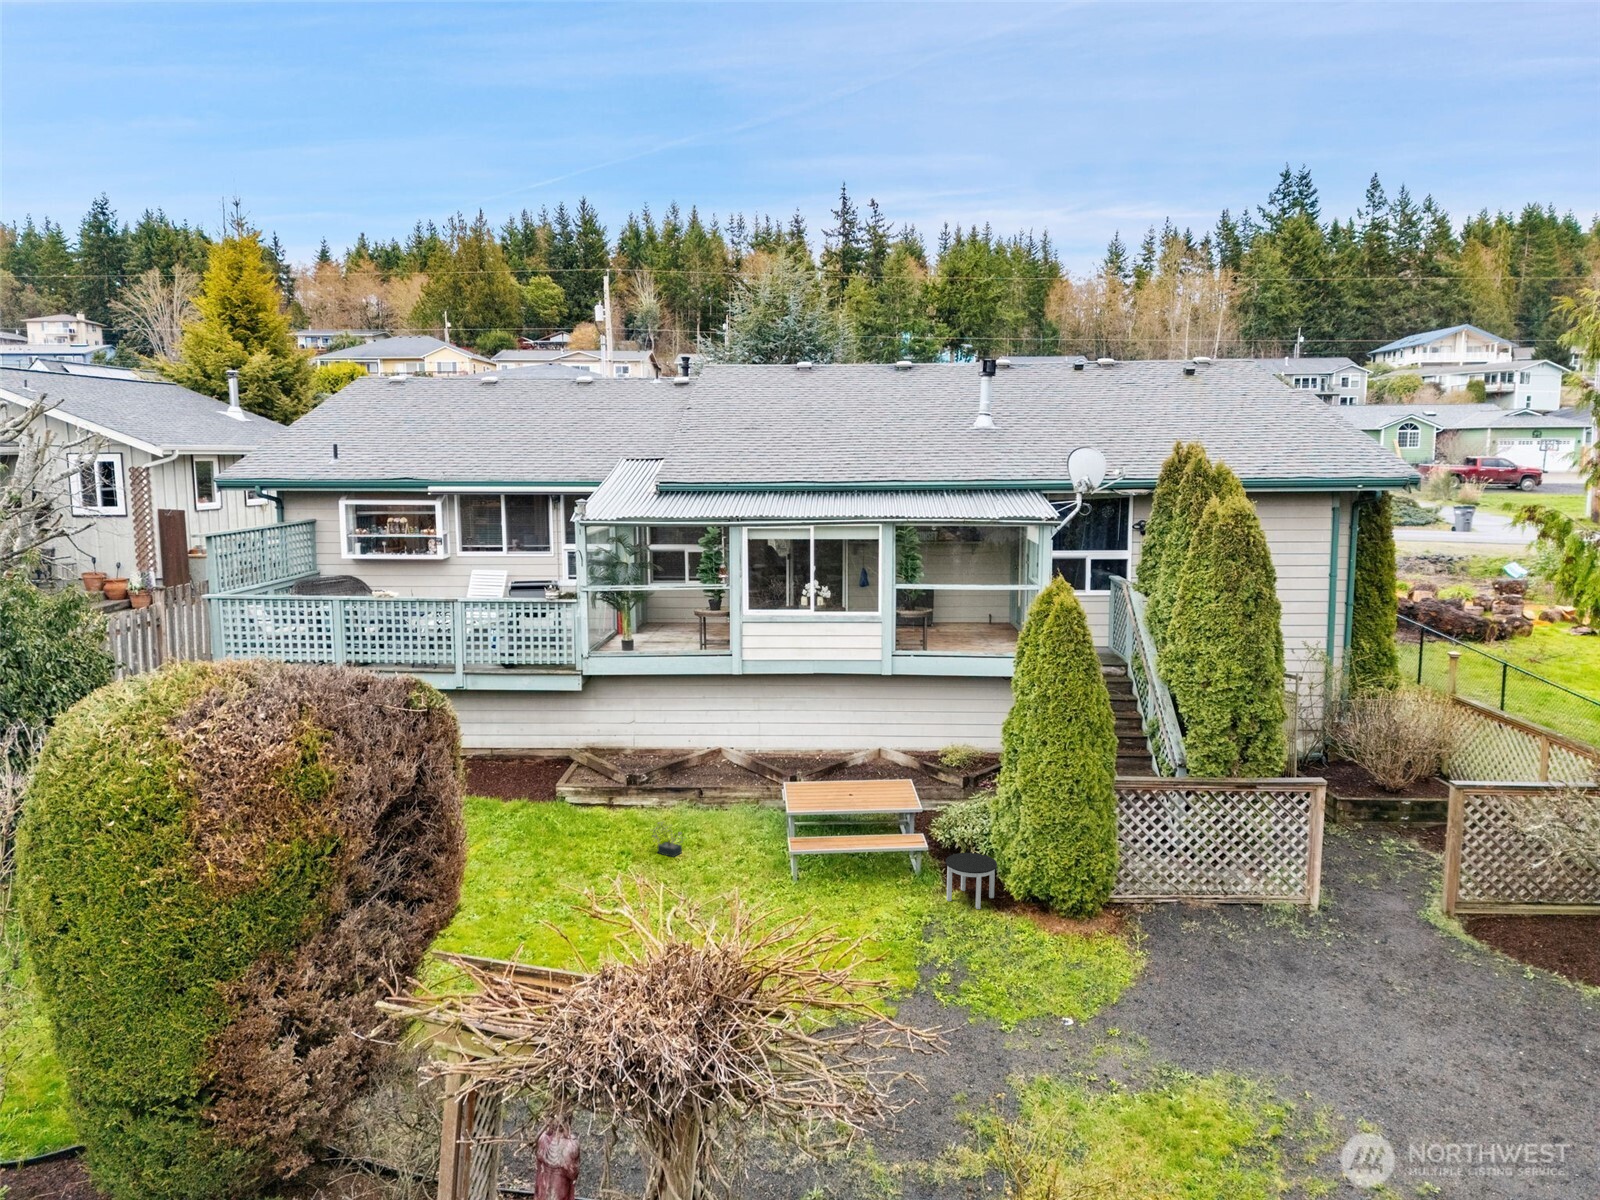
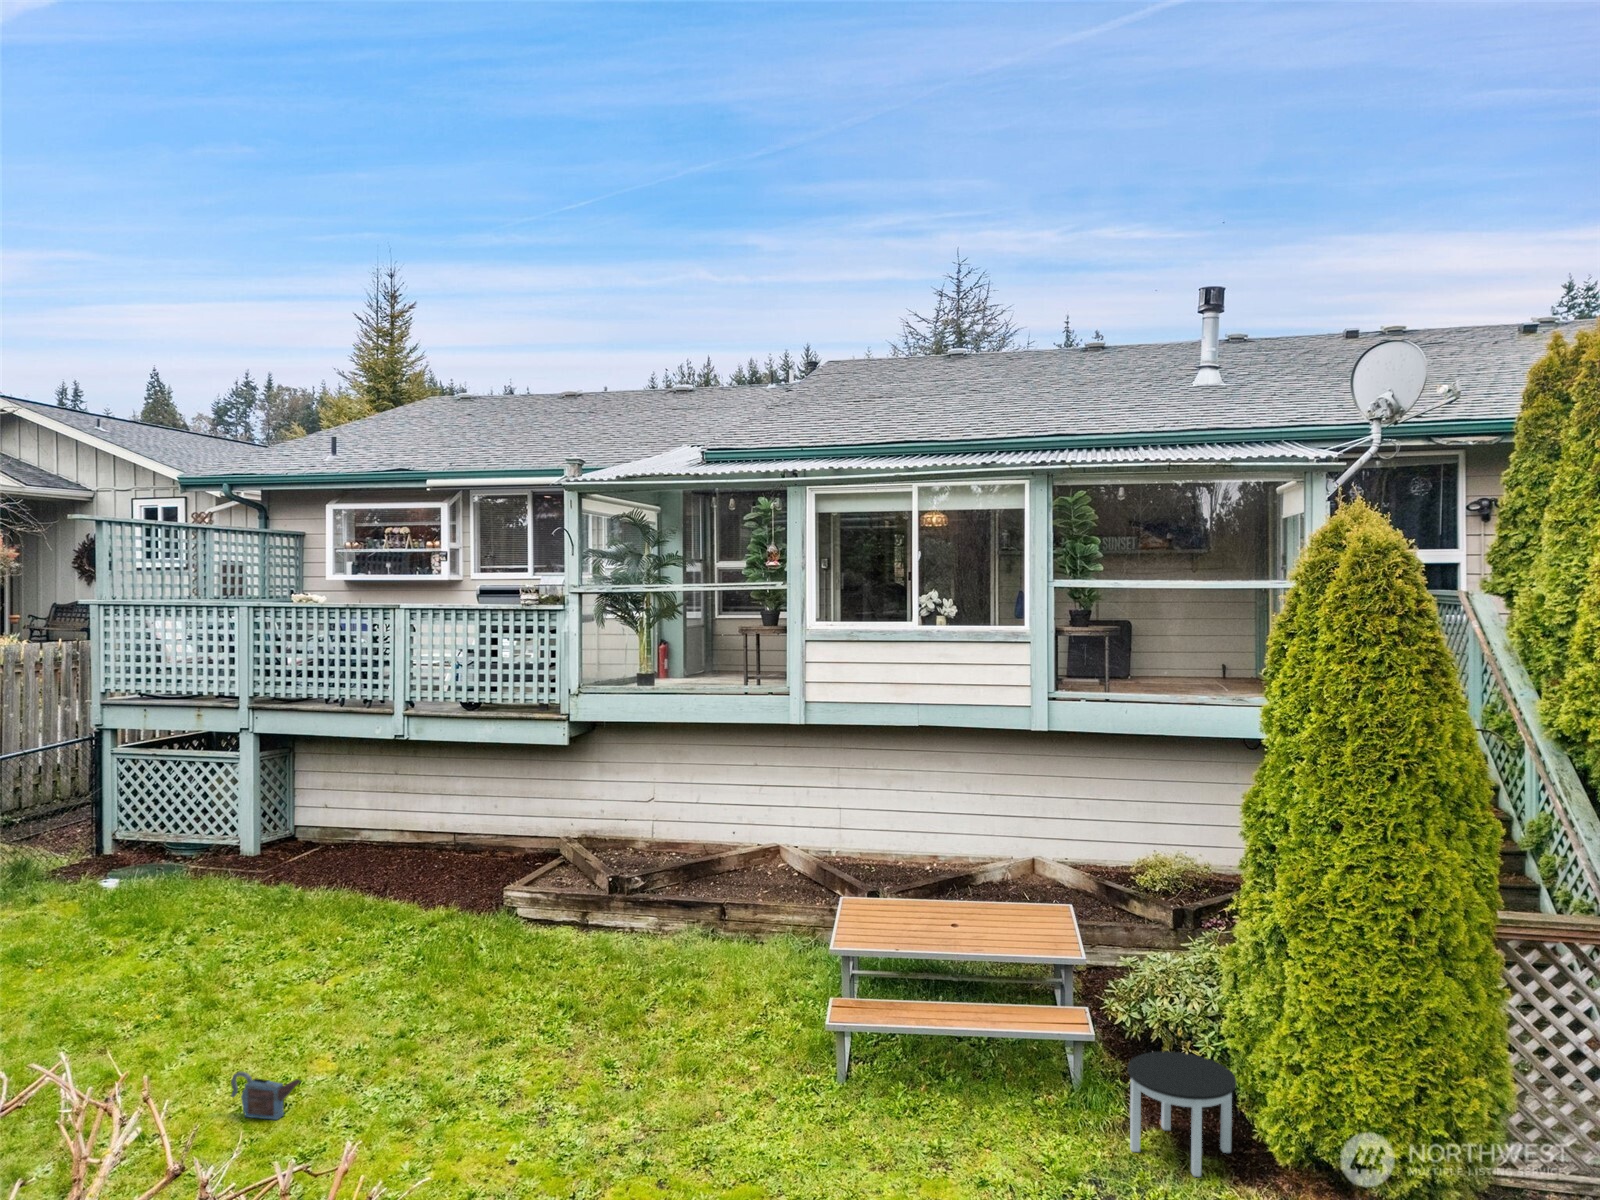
decorative plant: present [653,827,682,857] -> none [602,954,663,1021]
watering can: none [476,895,518,919] -> present [231,1072,301,1120]

